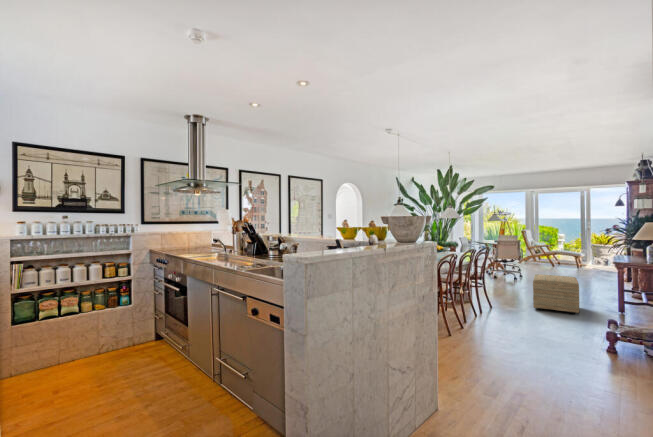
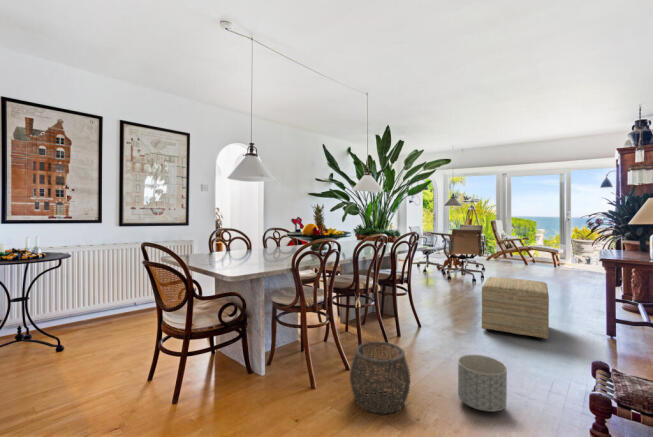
woven basket: none [471,309,507,345] -> present [350,342,410,414]
planter: none [532,316,561,344] -> present [458,355,507,412]

